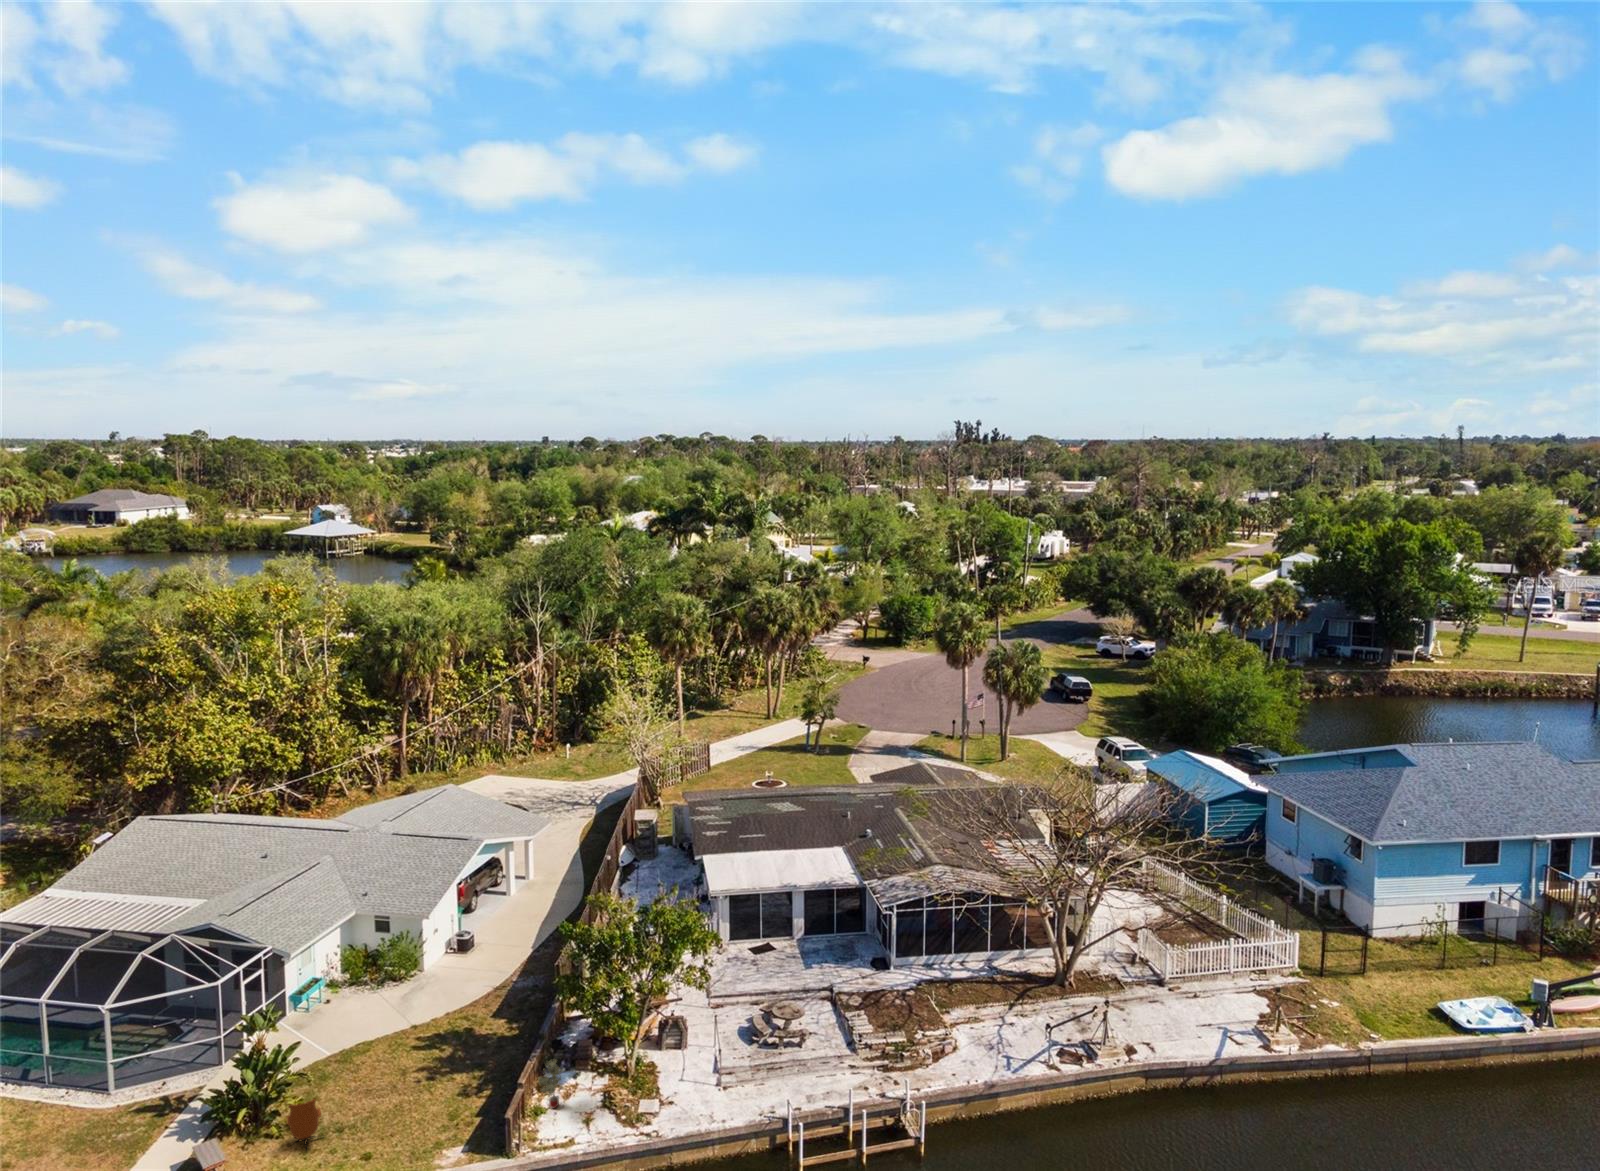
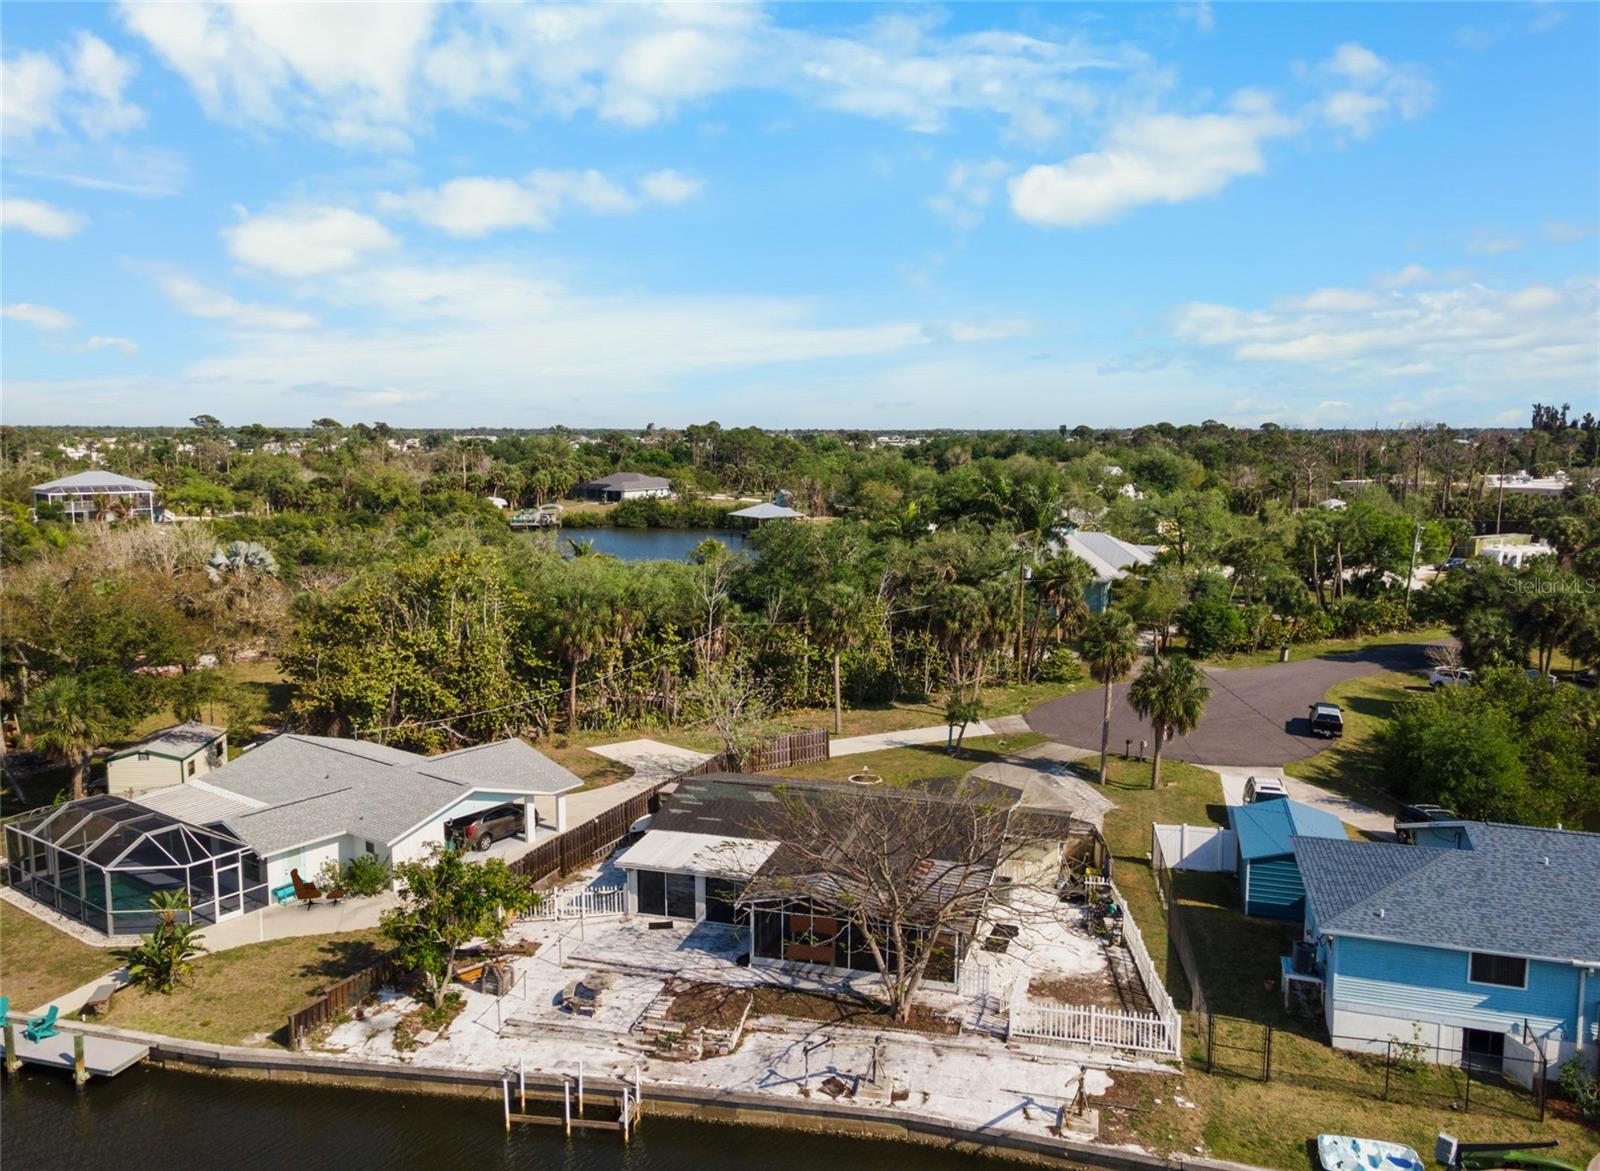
bench: none [922,907,974,968] -> present [786,915,837,978]
lounge chair: present [287,1099,321,1150] -> present [290,868,344,910]

